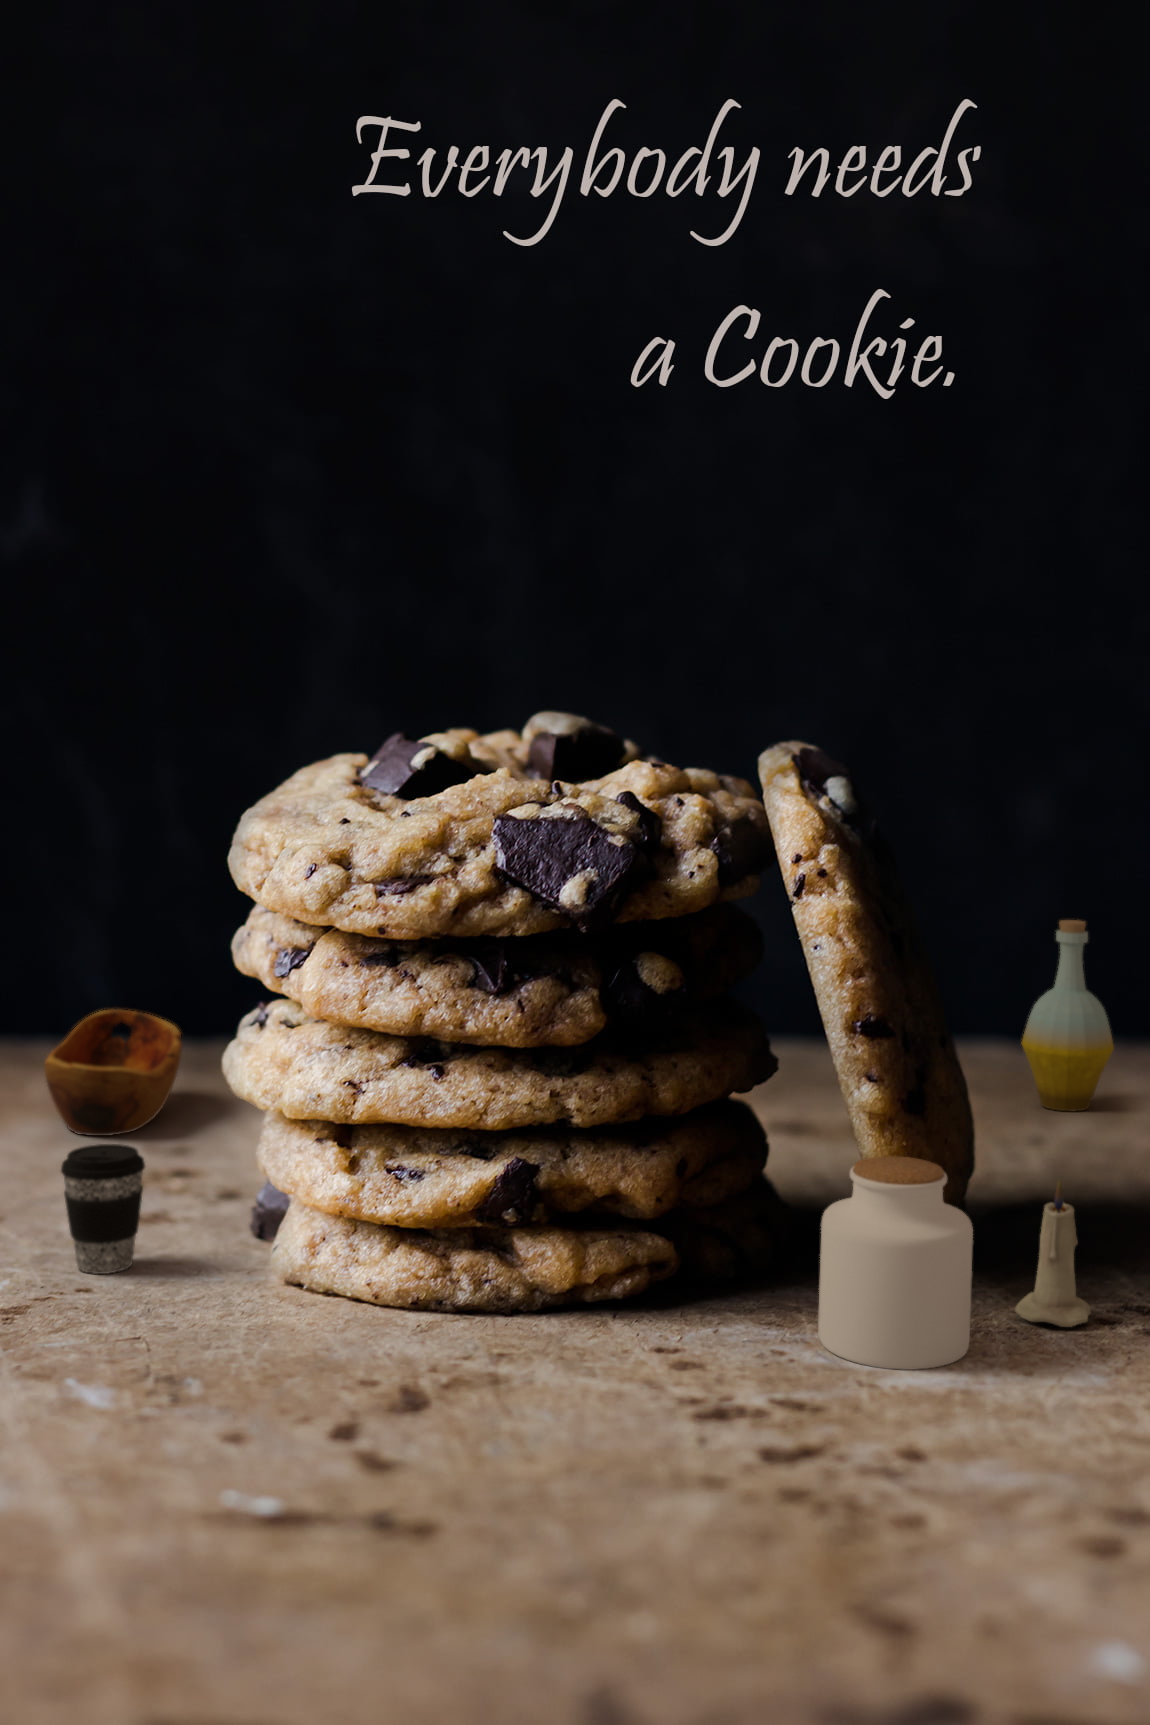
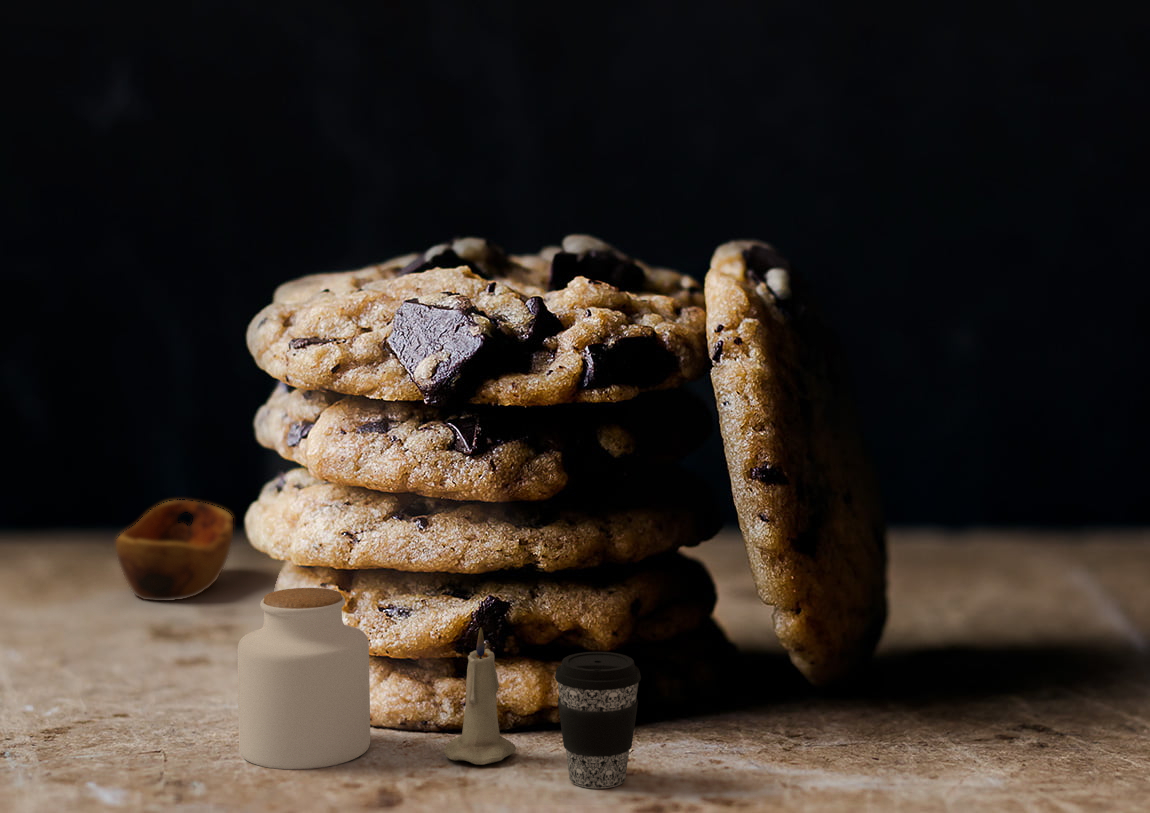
bottle: present [1022,920,1114,1111] -> none [937,421,1015,581]
coffee cup: present [61,1144,145,1274] -> present [555,652,641,789]
jar: present [818,1156,973,1370] -> present [237,588,370,769]
candle: present [1015,1180,1091,1327] -> present [444,628,516,765]

